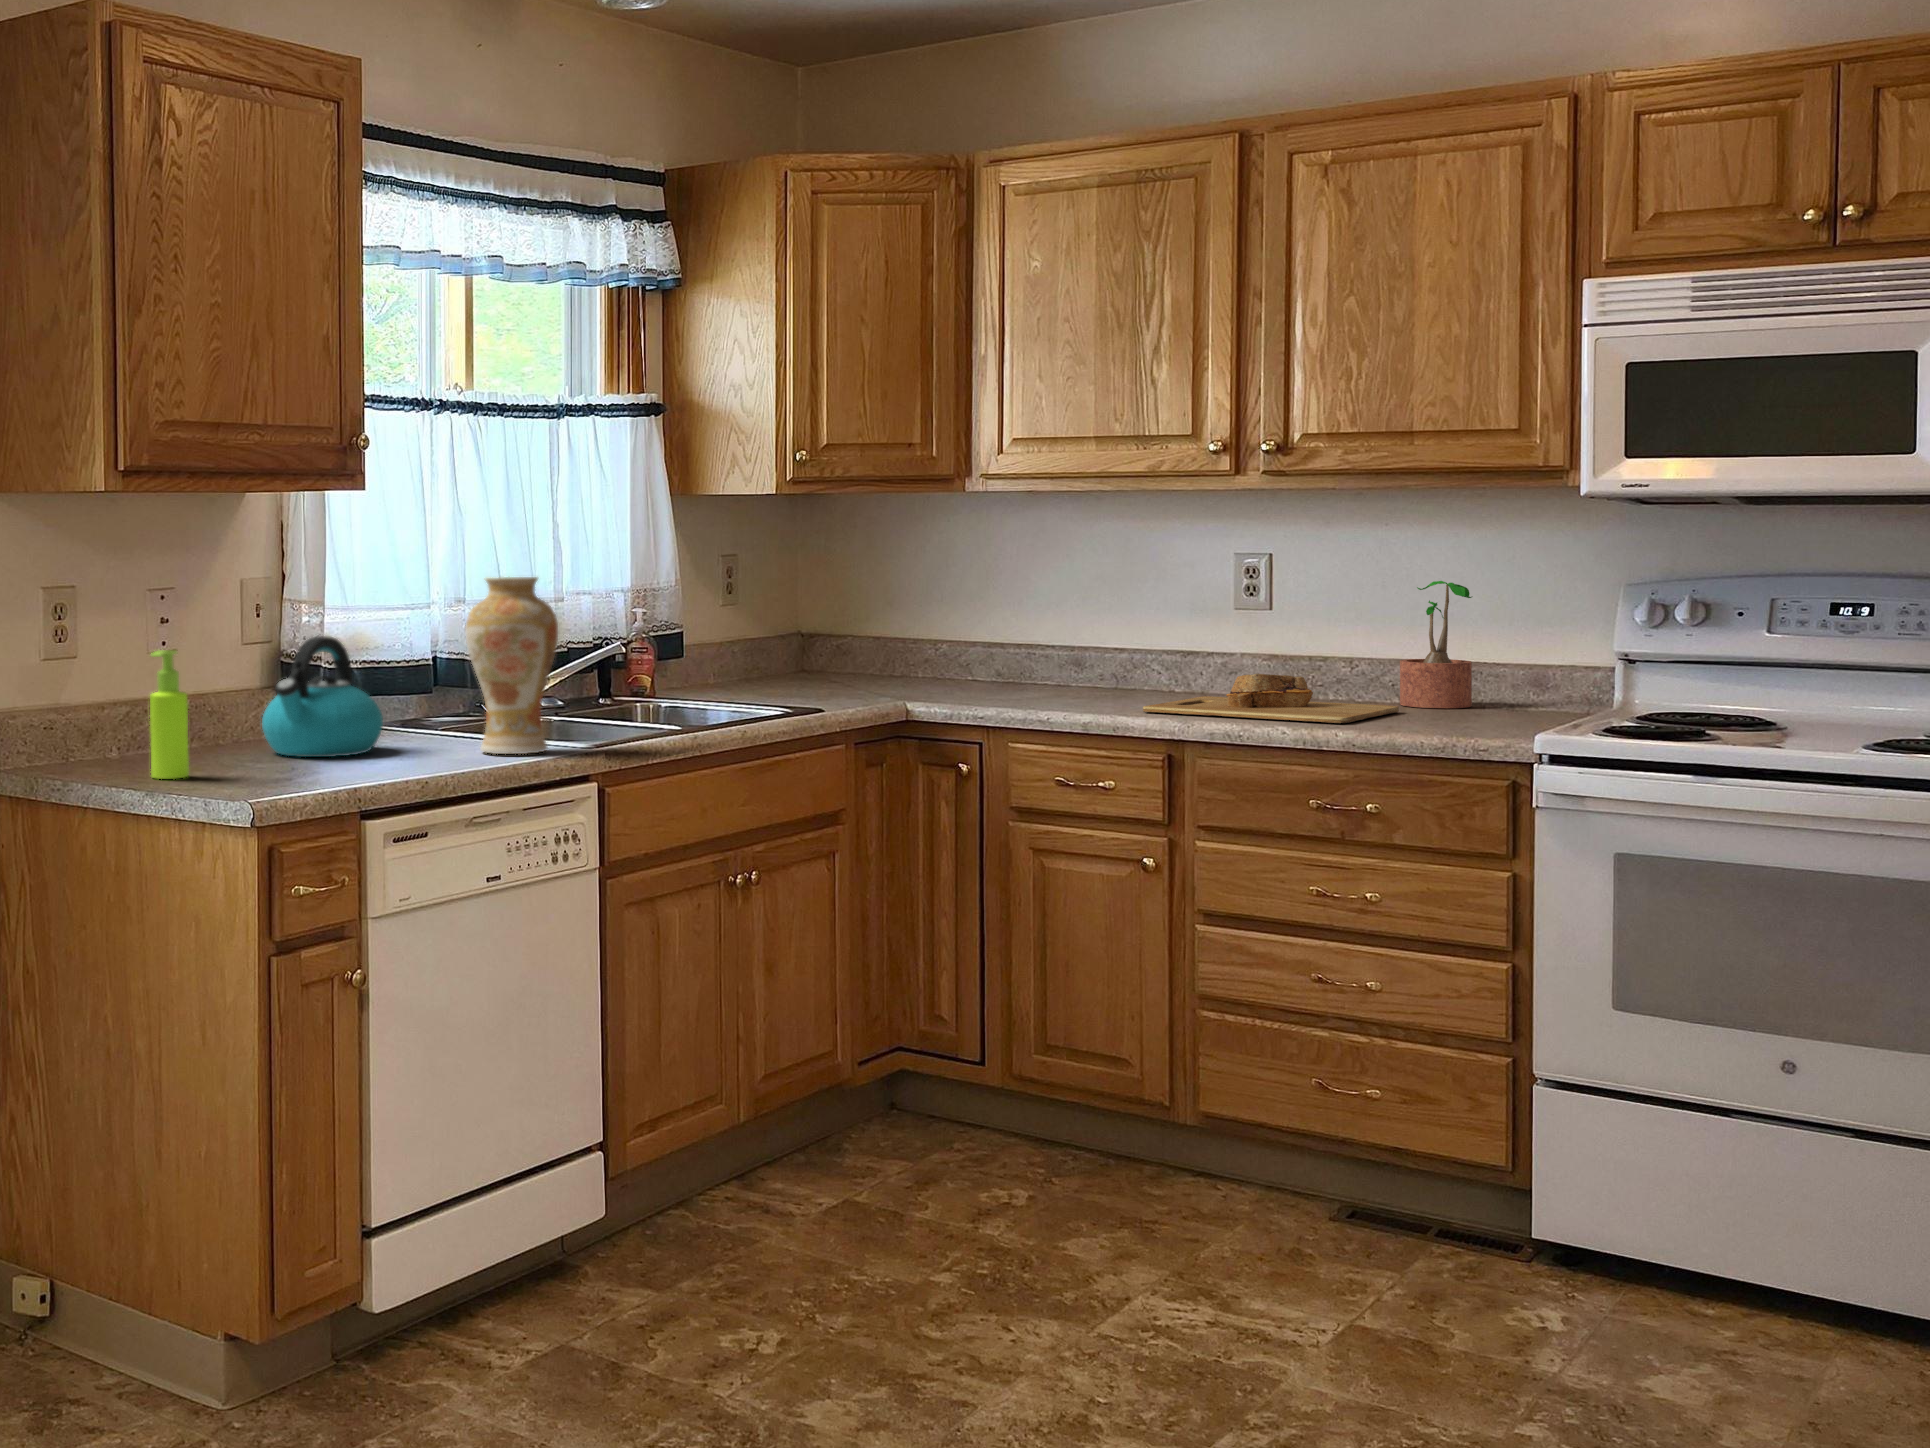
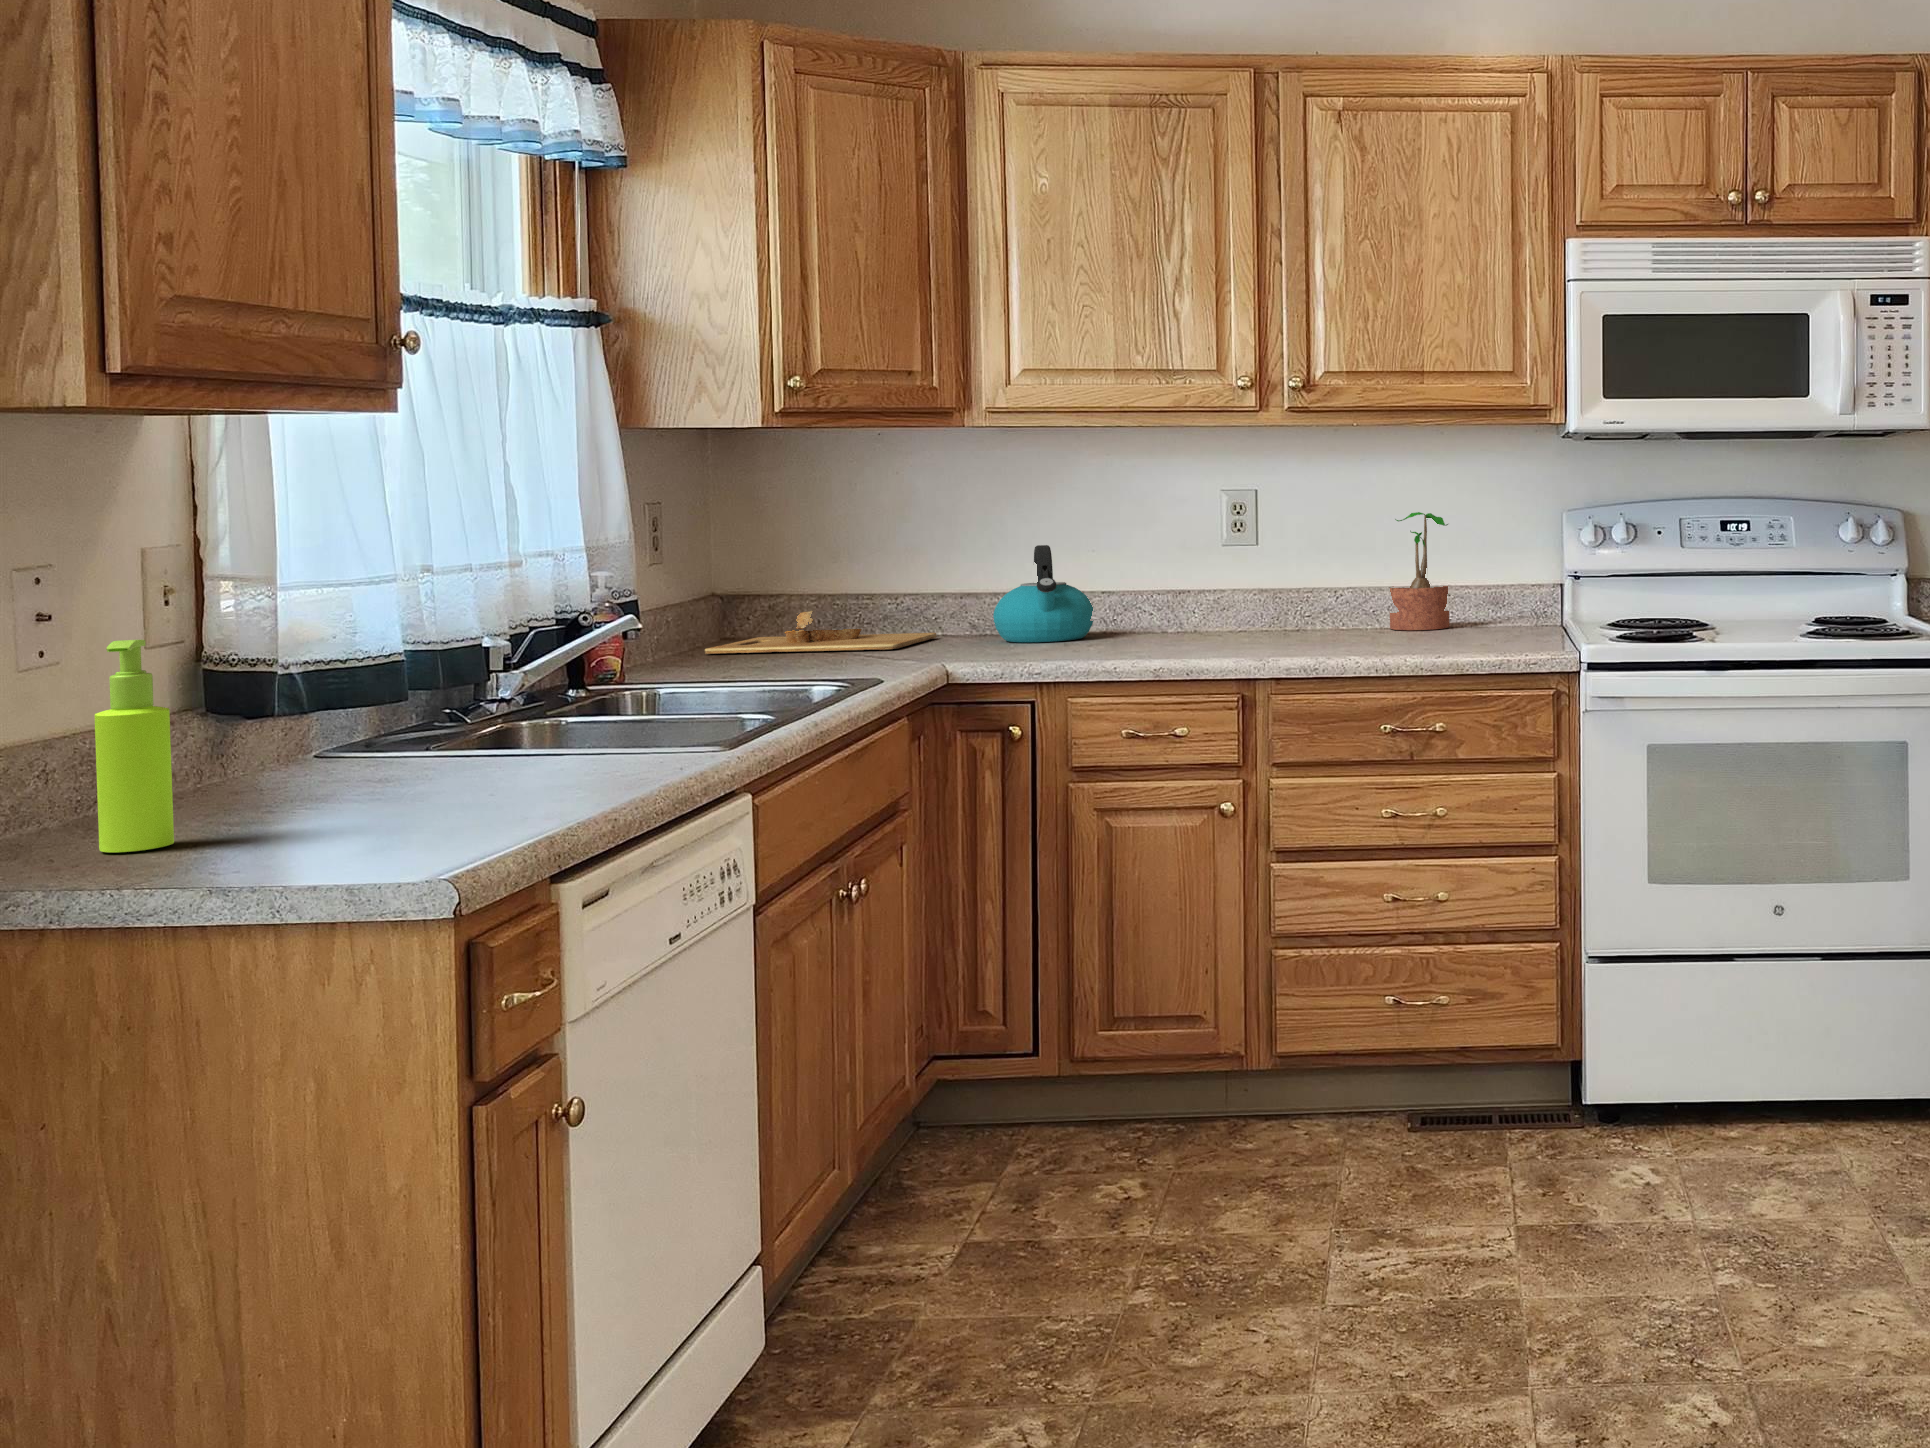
vase: present [466,577,558,754] -> none [547,516,685,759]
kettle: present [262,636,383,757] -> present [993,545,1093,642]
cutting board: present [1143,674,1399,723] -> present [705,611,936,654]

